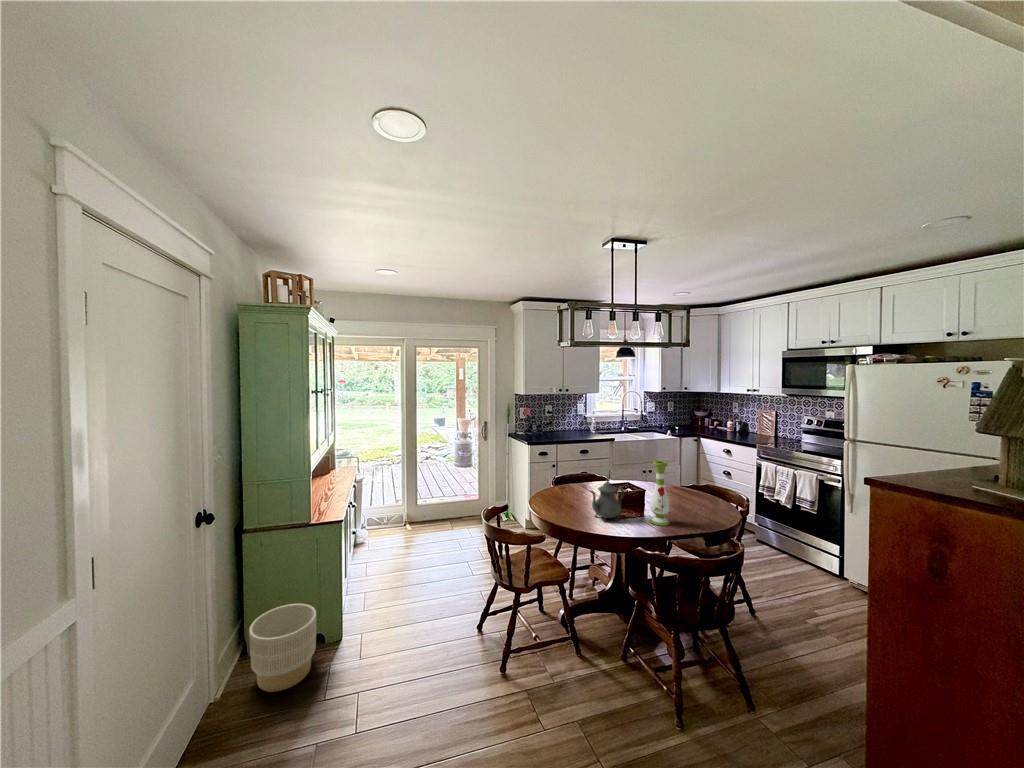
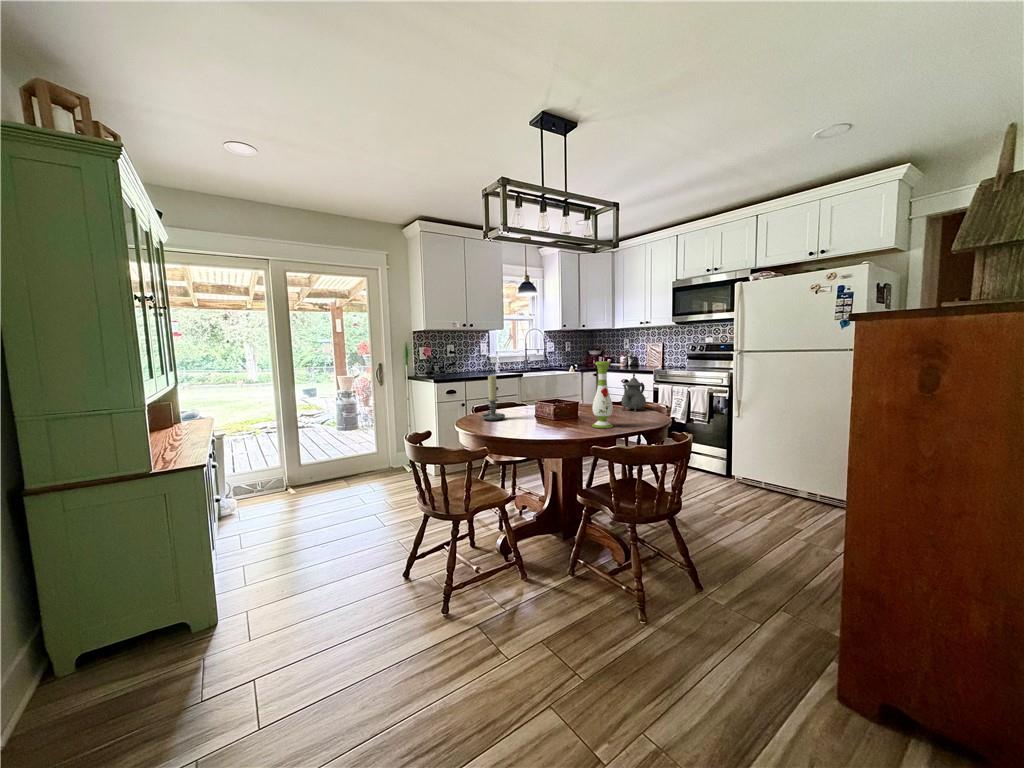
candle holder: none [554,457,576,499] -> present [481,375,505,421]
teapot: present [591,477,624,522] -> present [622,373,646,412]
planter: present [249,604,316,692] -> none [51,585,176,716]

